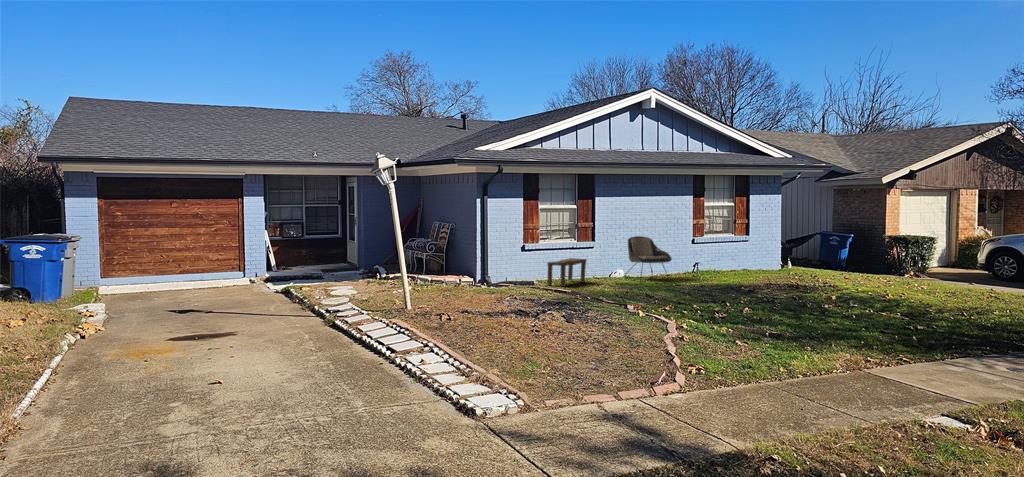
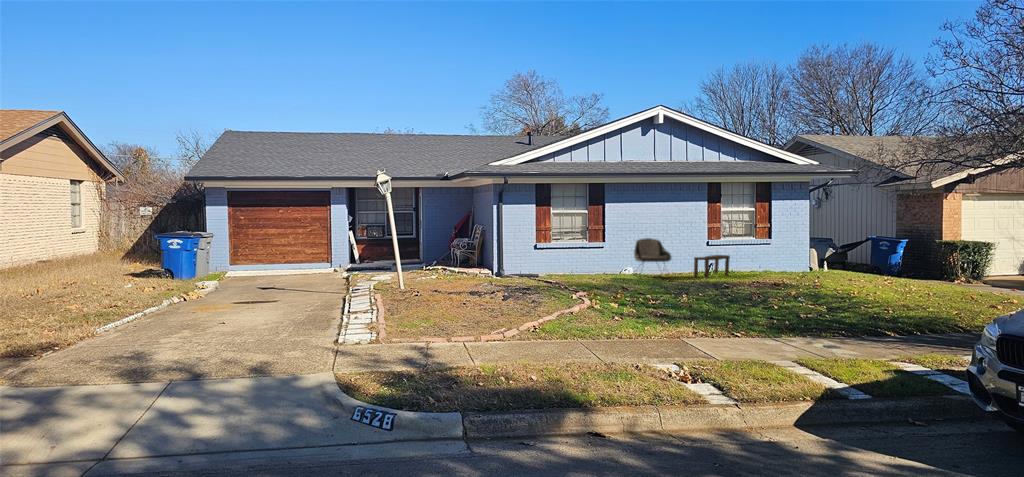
bench: present [547,258,587,287] -> present [694,255,730,278]

